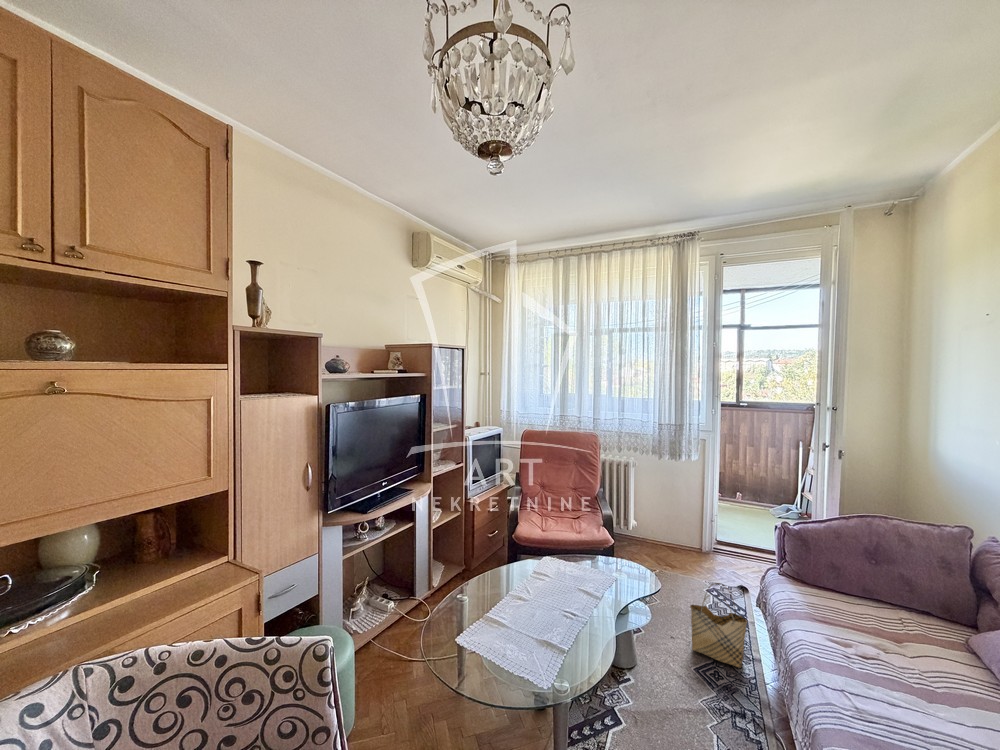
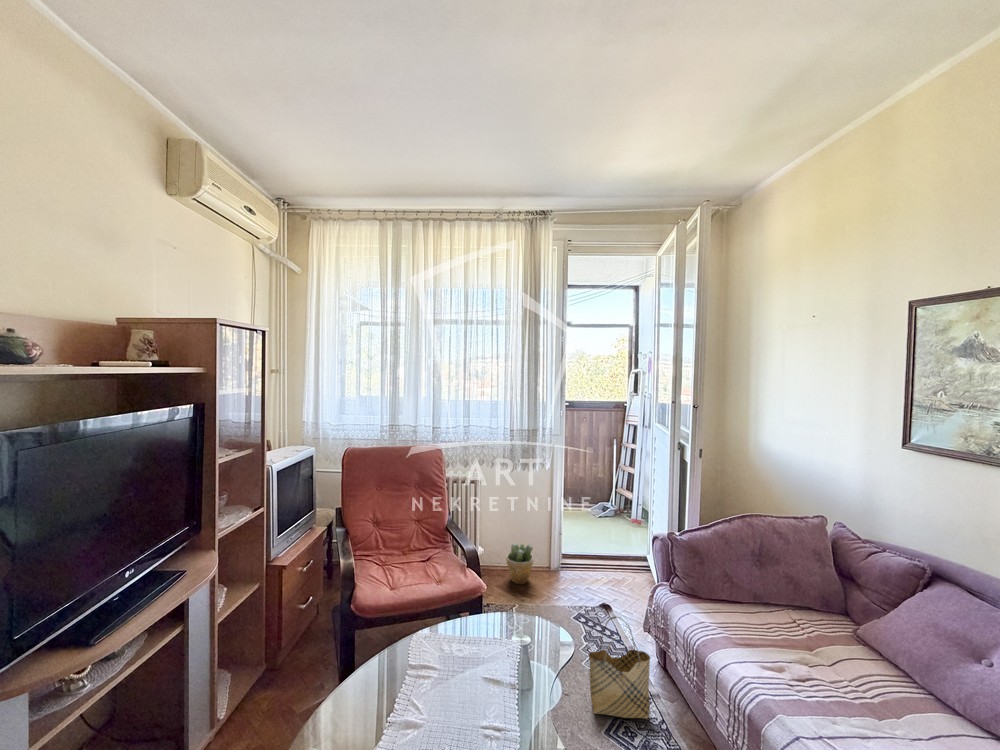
potted plant: none [654,521,680,556] -> present [506,543,534,584]

